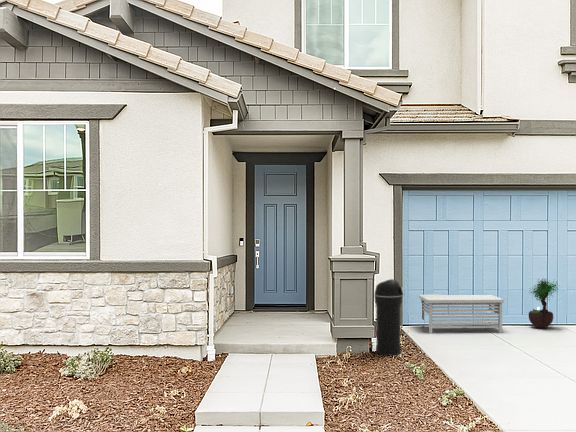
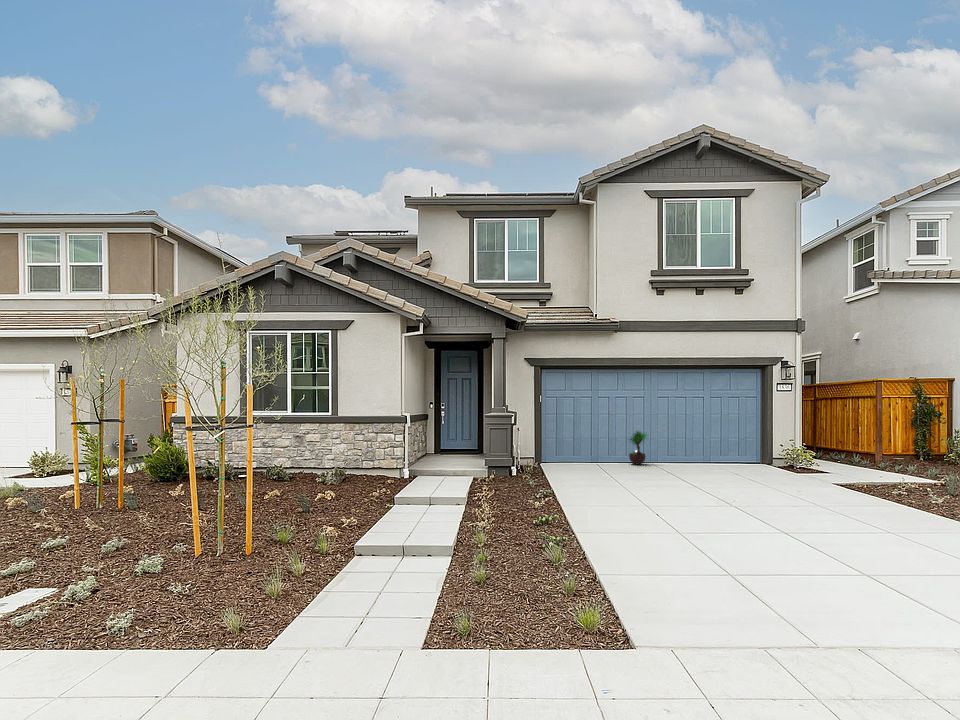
trash can: present [374,279,404,355] -> none [511,429,530,477]
storage bench: present [419,294,504,333] -> none [552,441,608,467]

